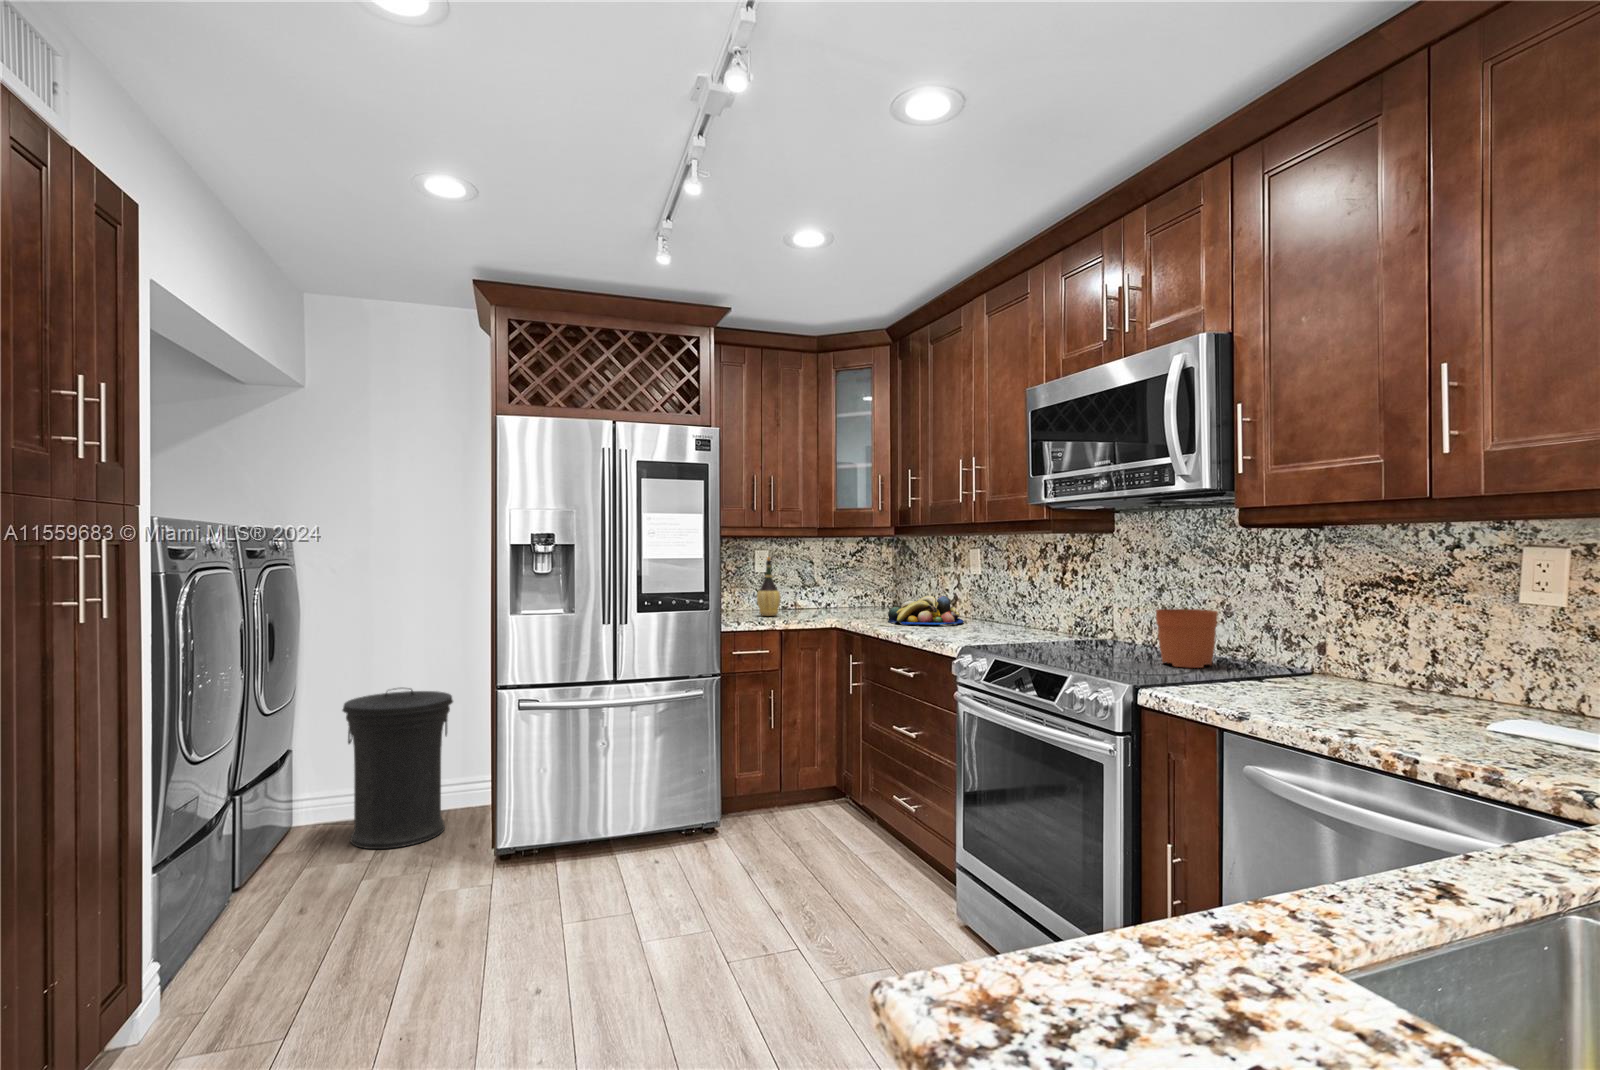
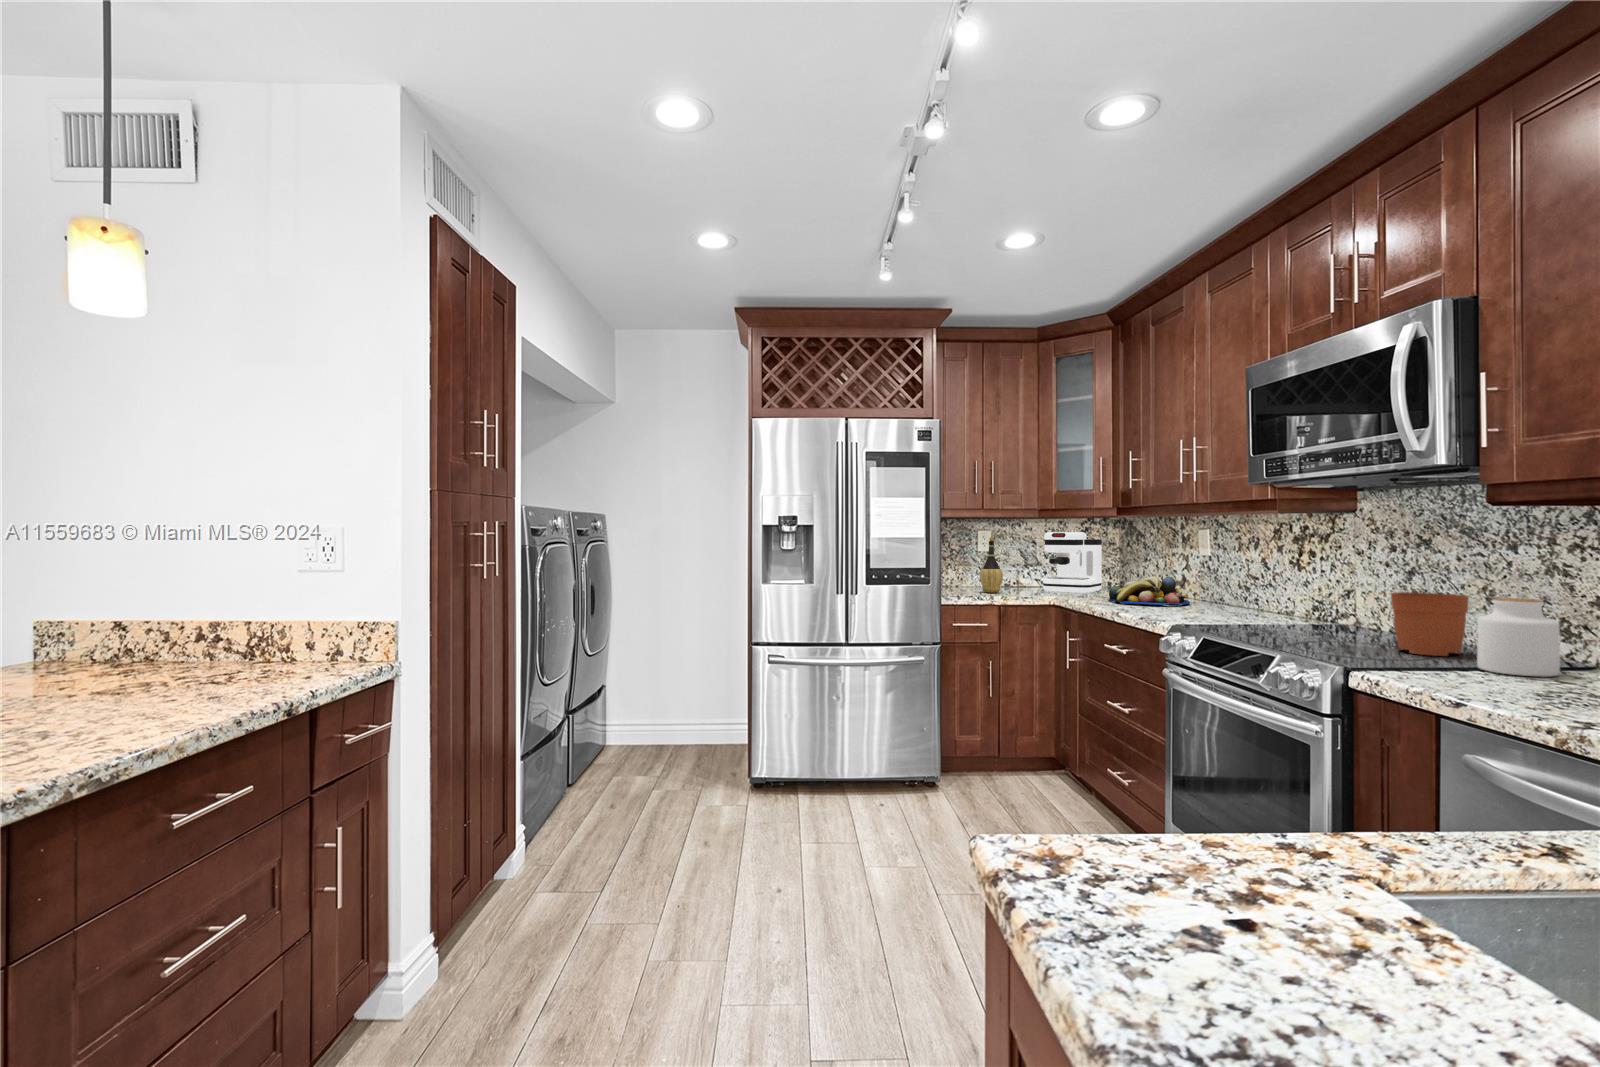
coffee maker: none [821,551,877,615] -> present [1043,532,1102,594]
jar: none [1232,613,1295,684] -> present [1477,598,1560,677]
trash can: present [343,688,453,849] -> none [639,642,721,770]

